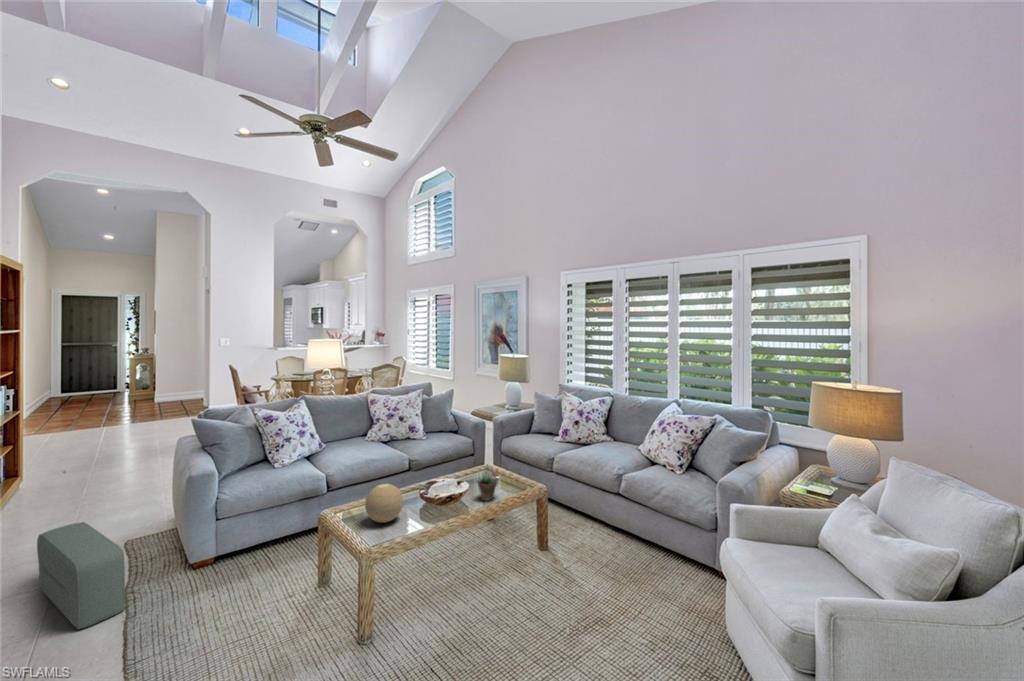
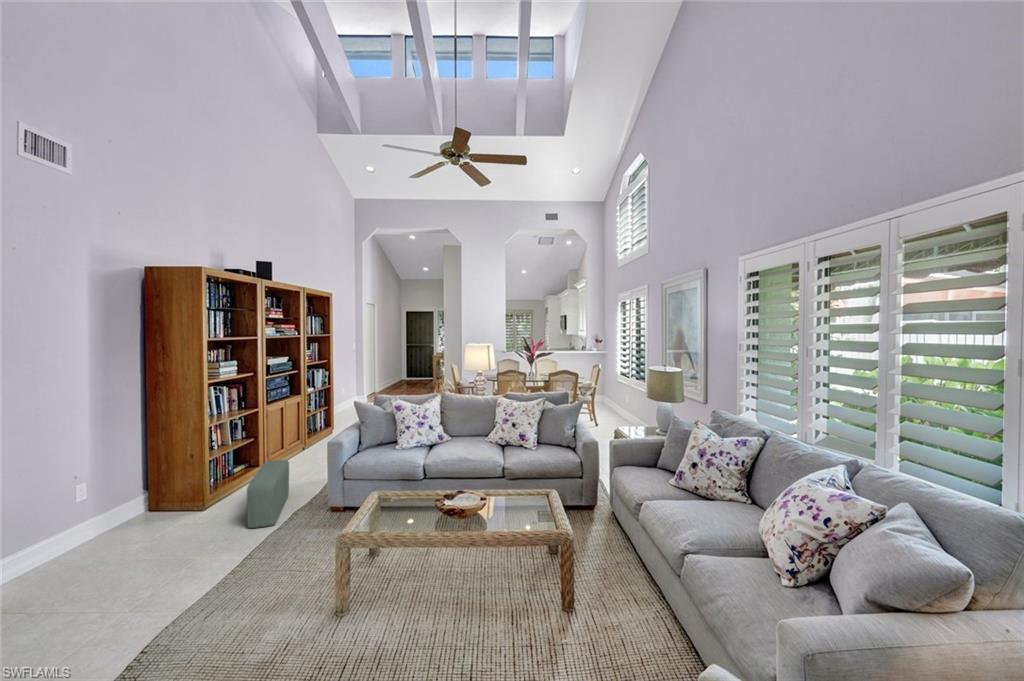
succulent plant: present [477,475,497,501] -> none [491,491,515,529]
decorative orb: present [365,484,403,523] -> none [381,480,416,517]

